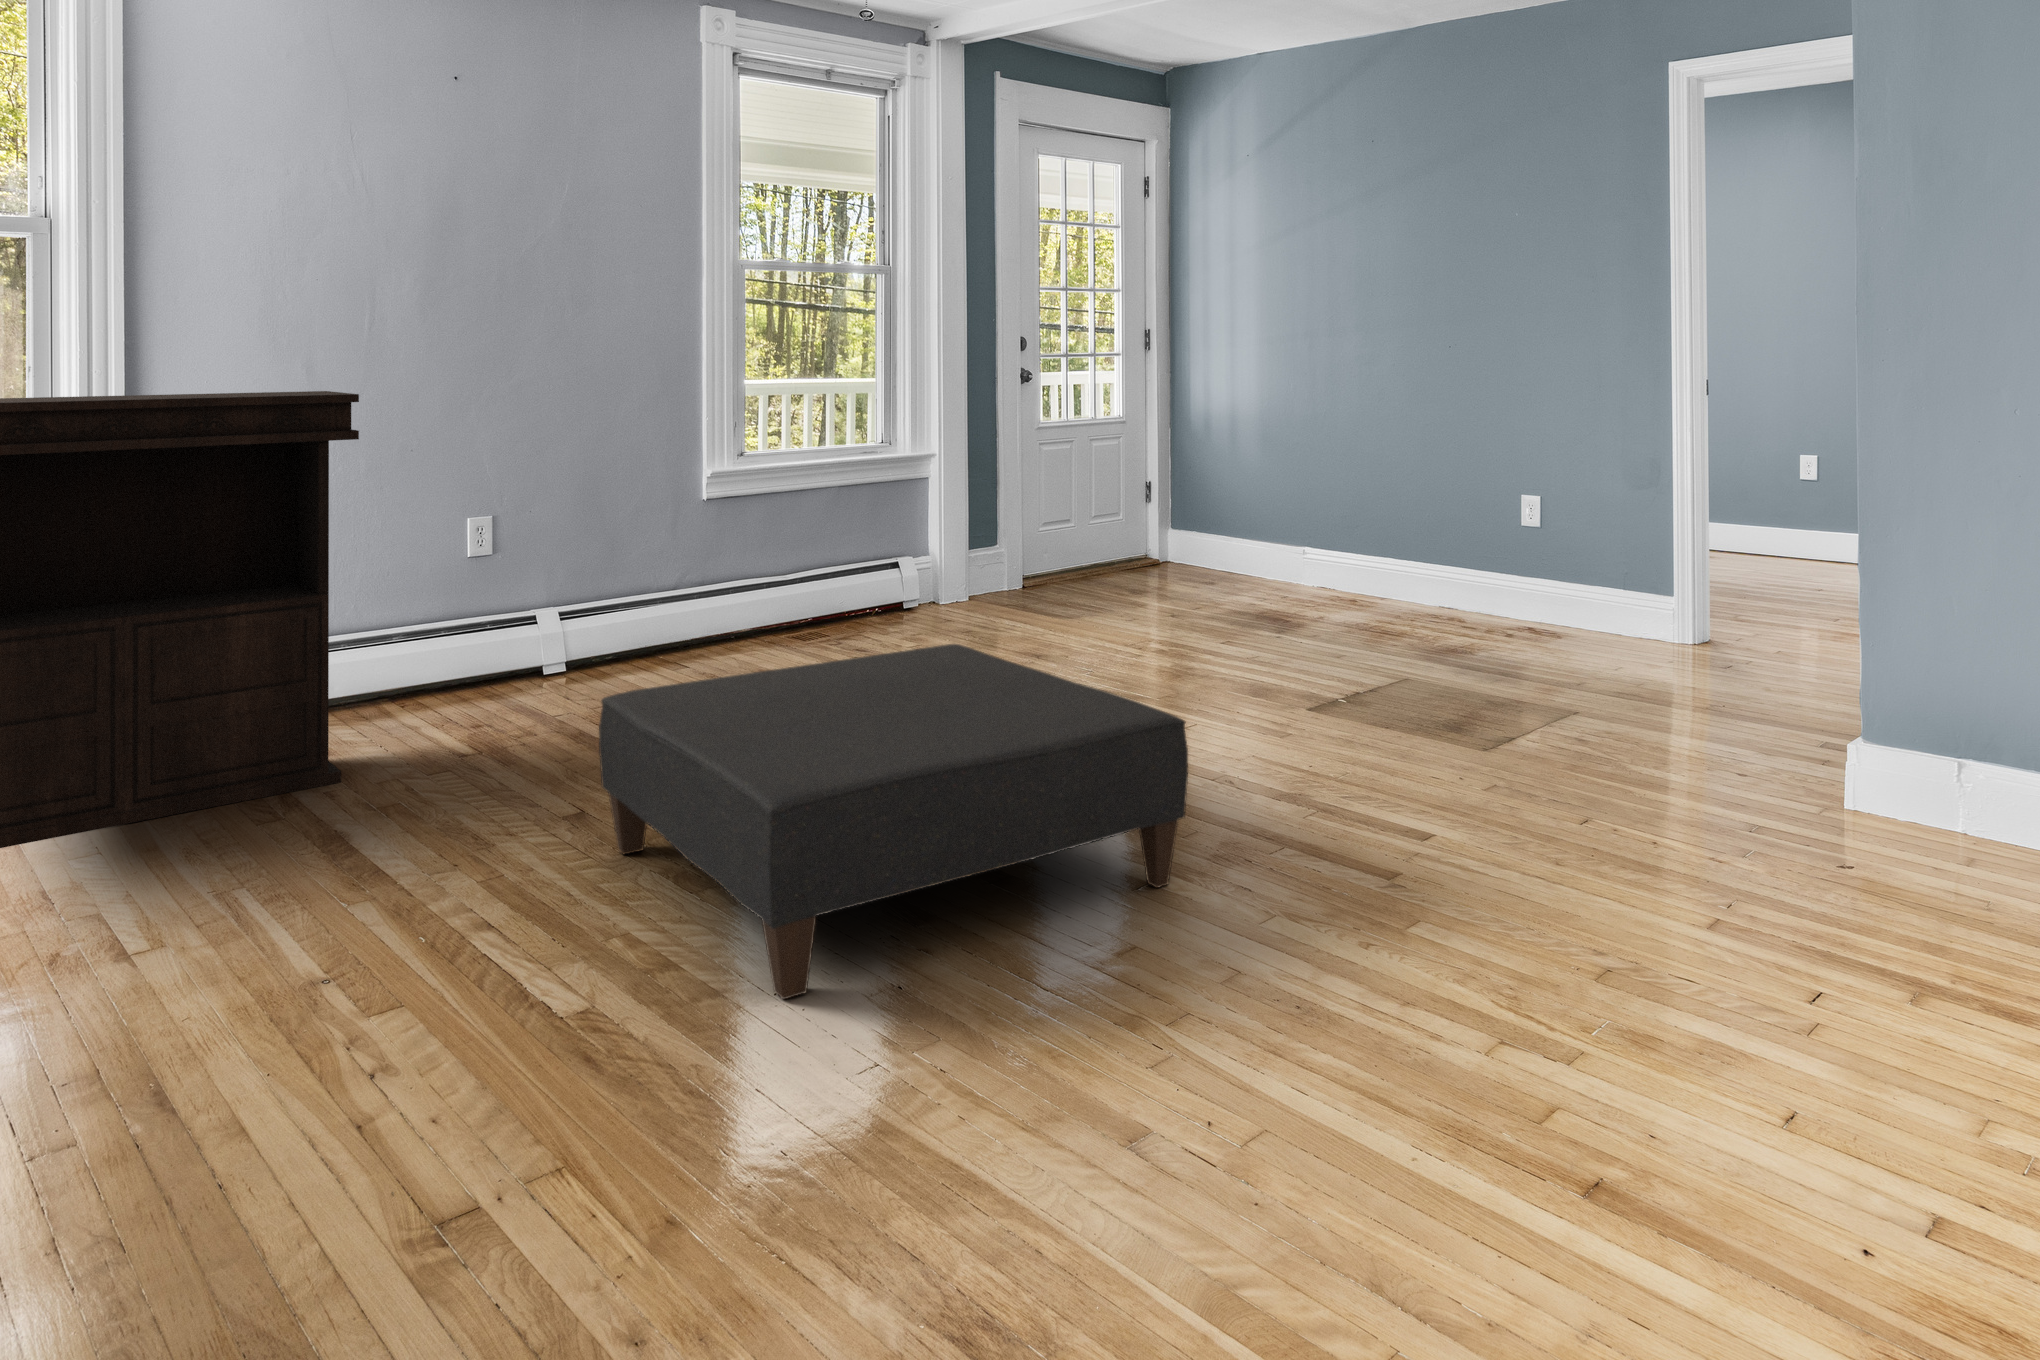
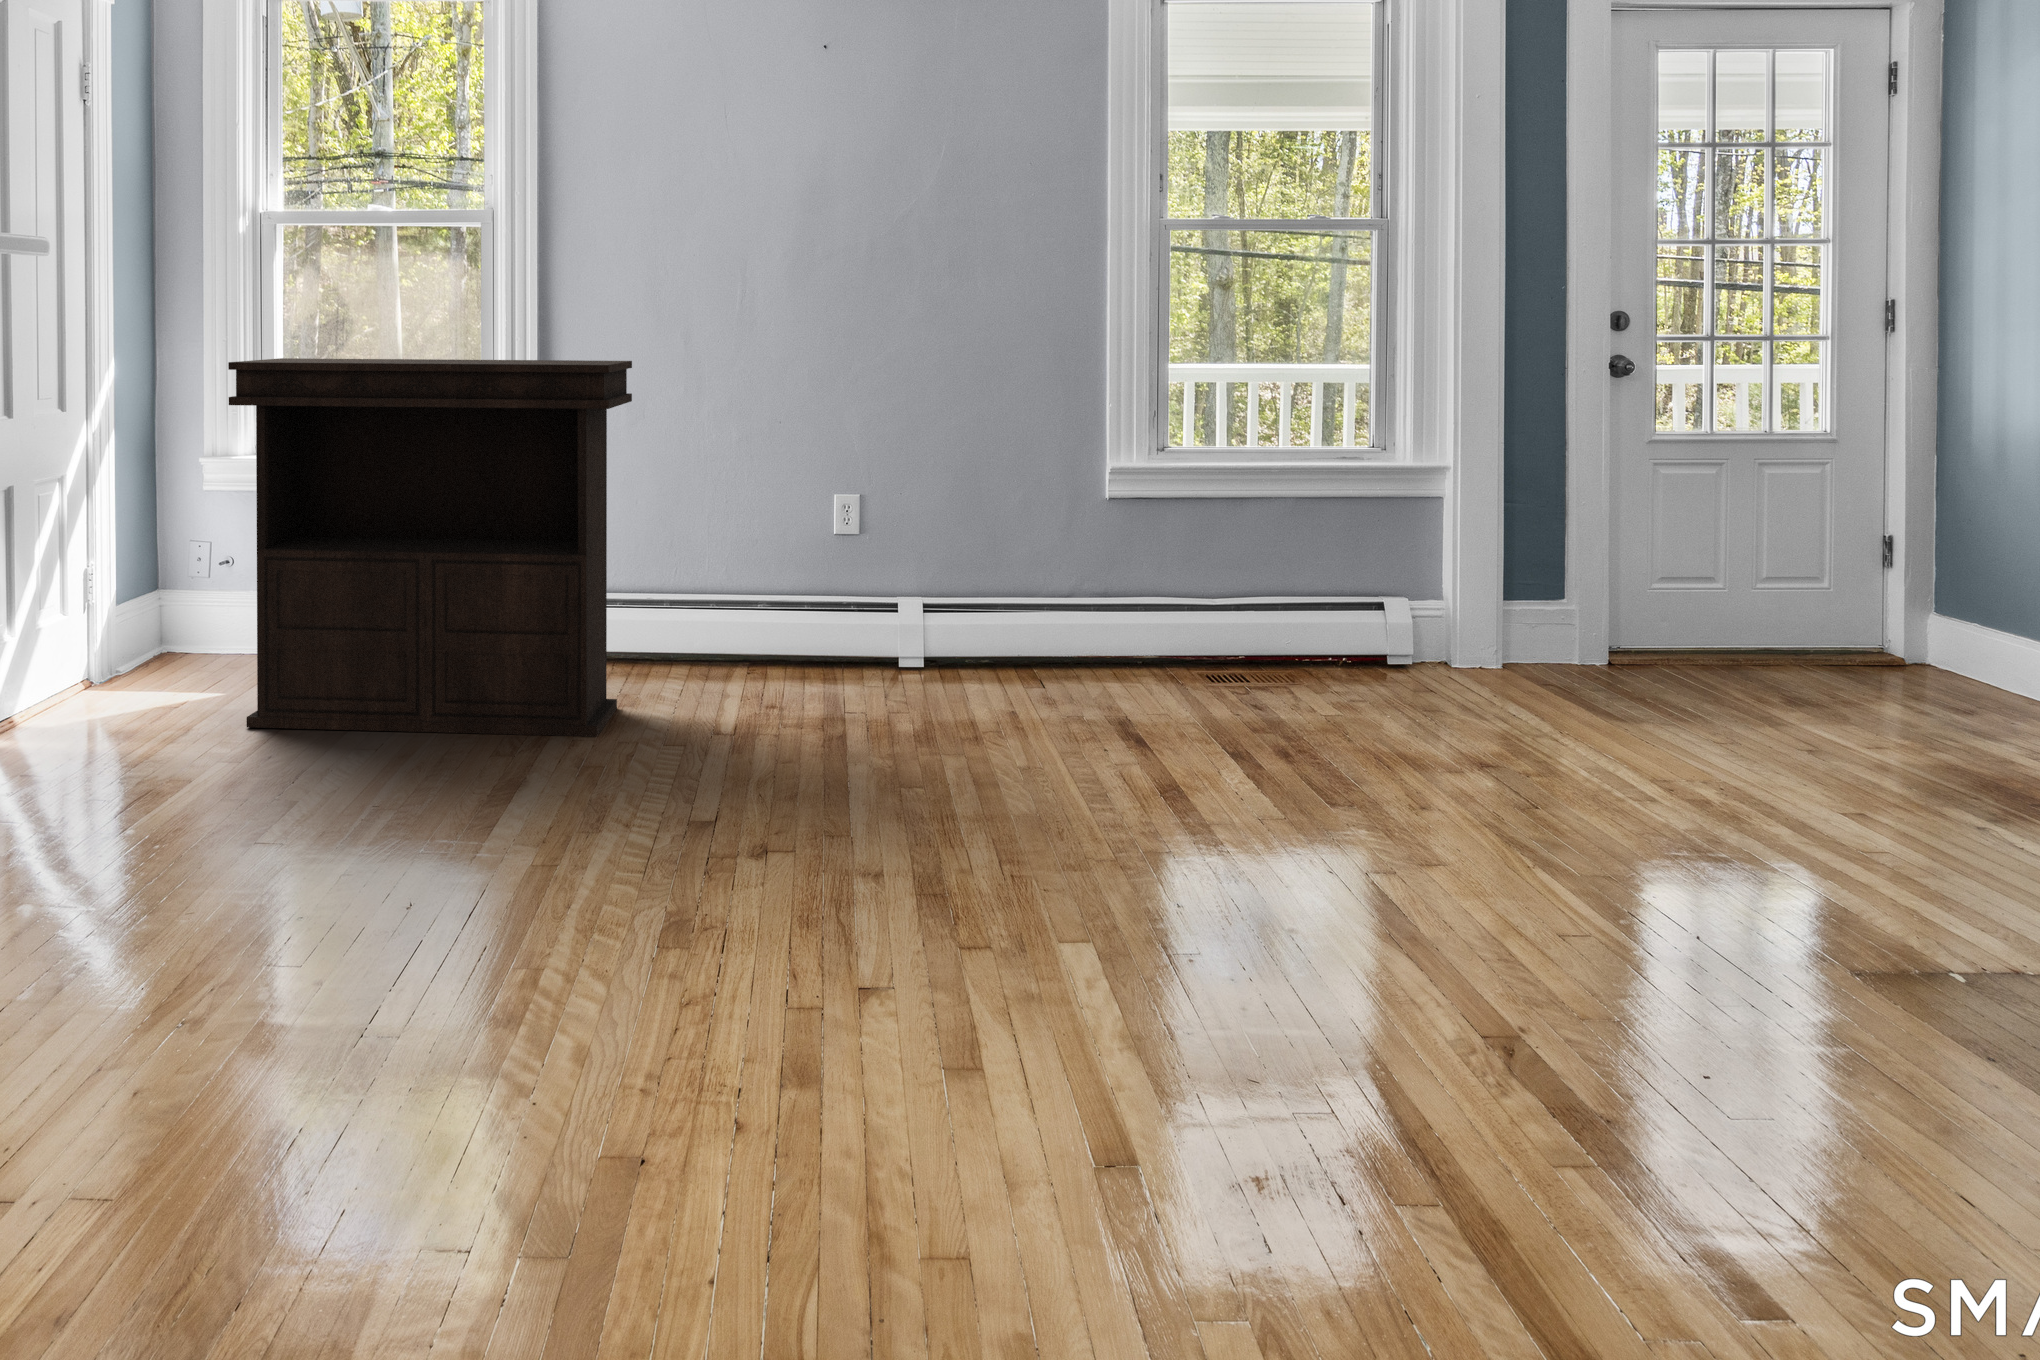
ottoman: present [599,644,1188,999] -> none [433,713,1167,1244]

